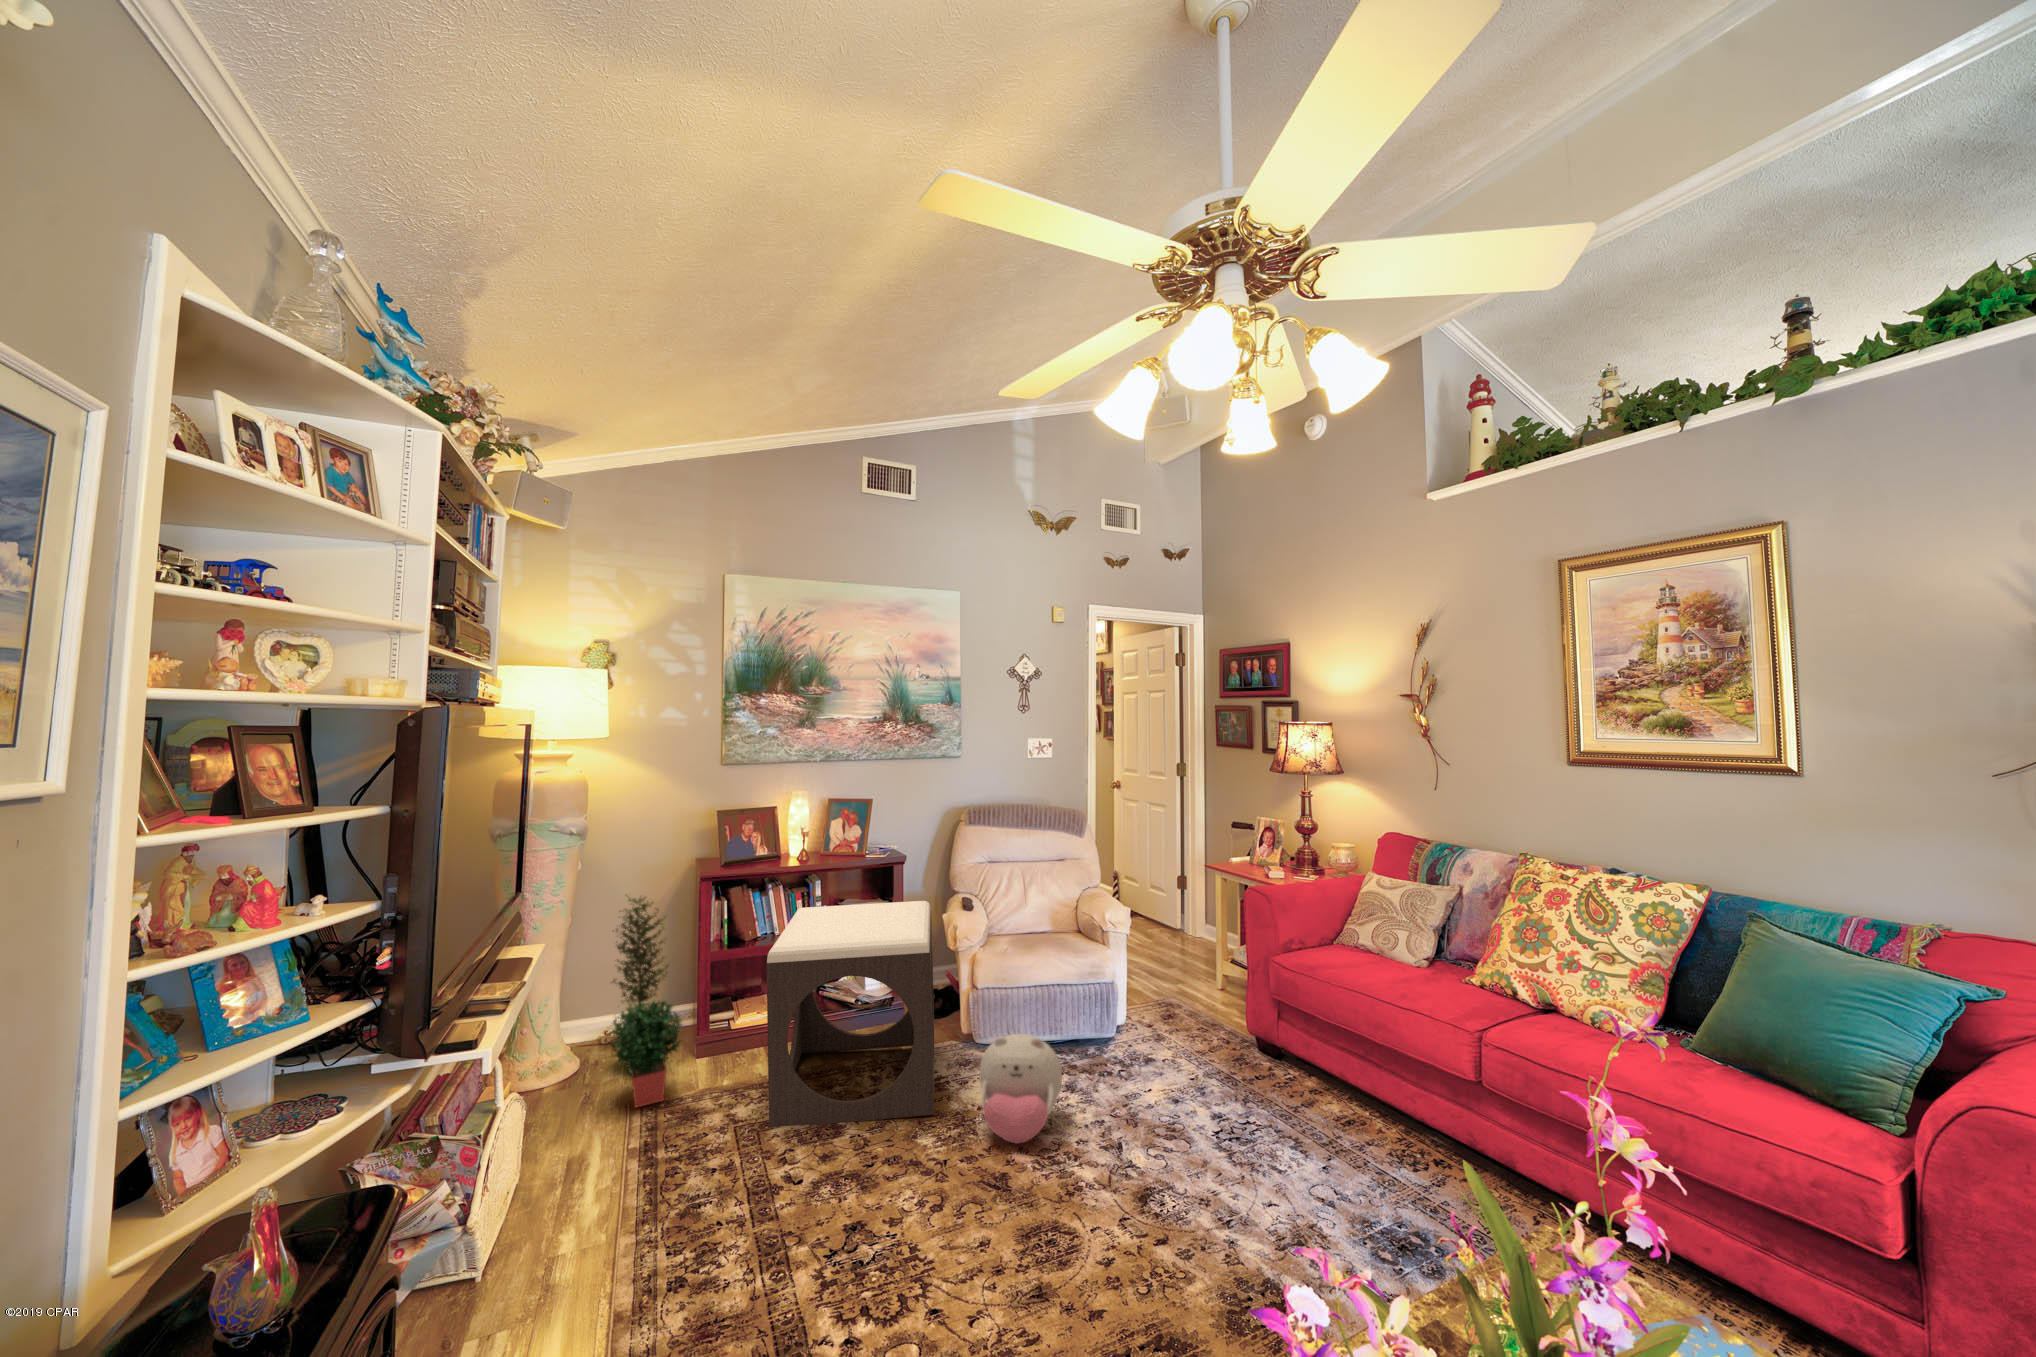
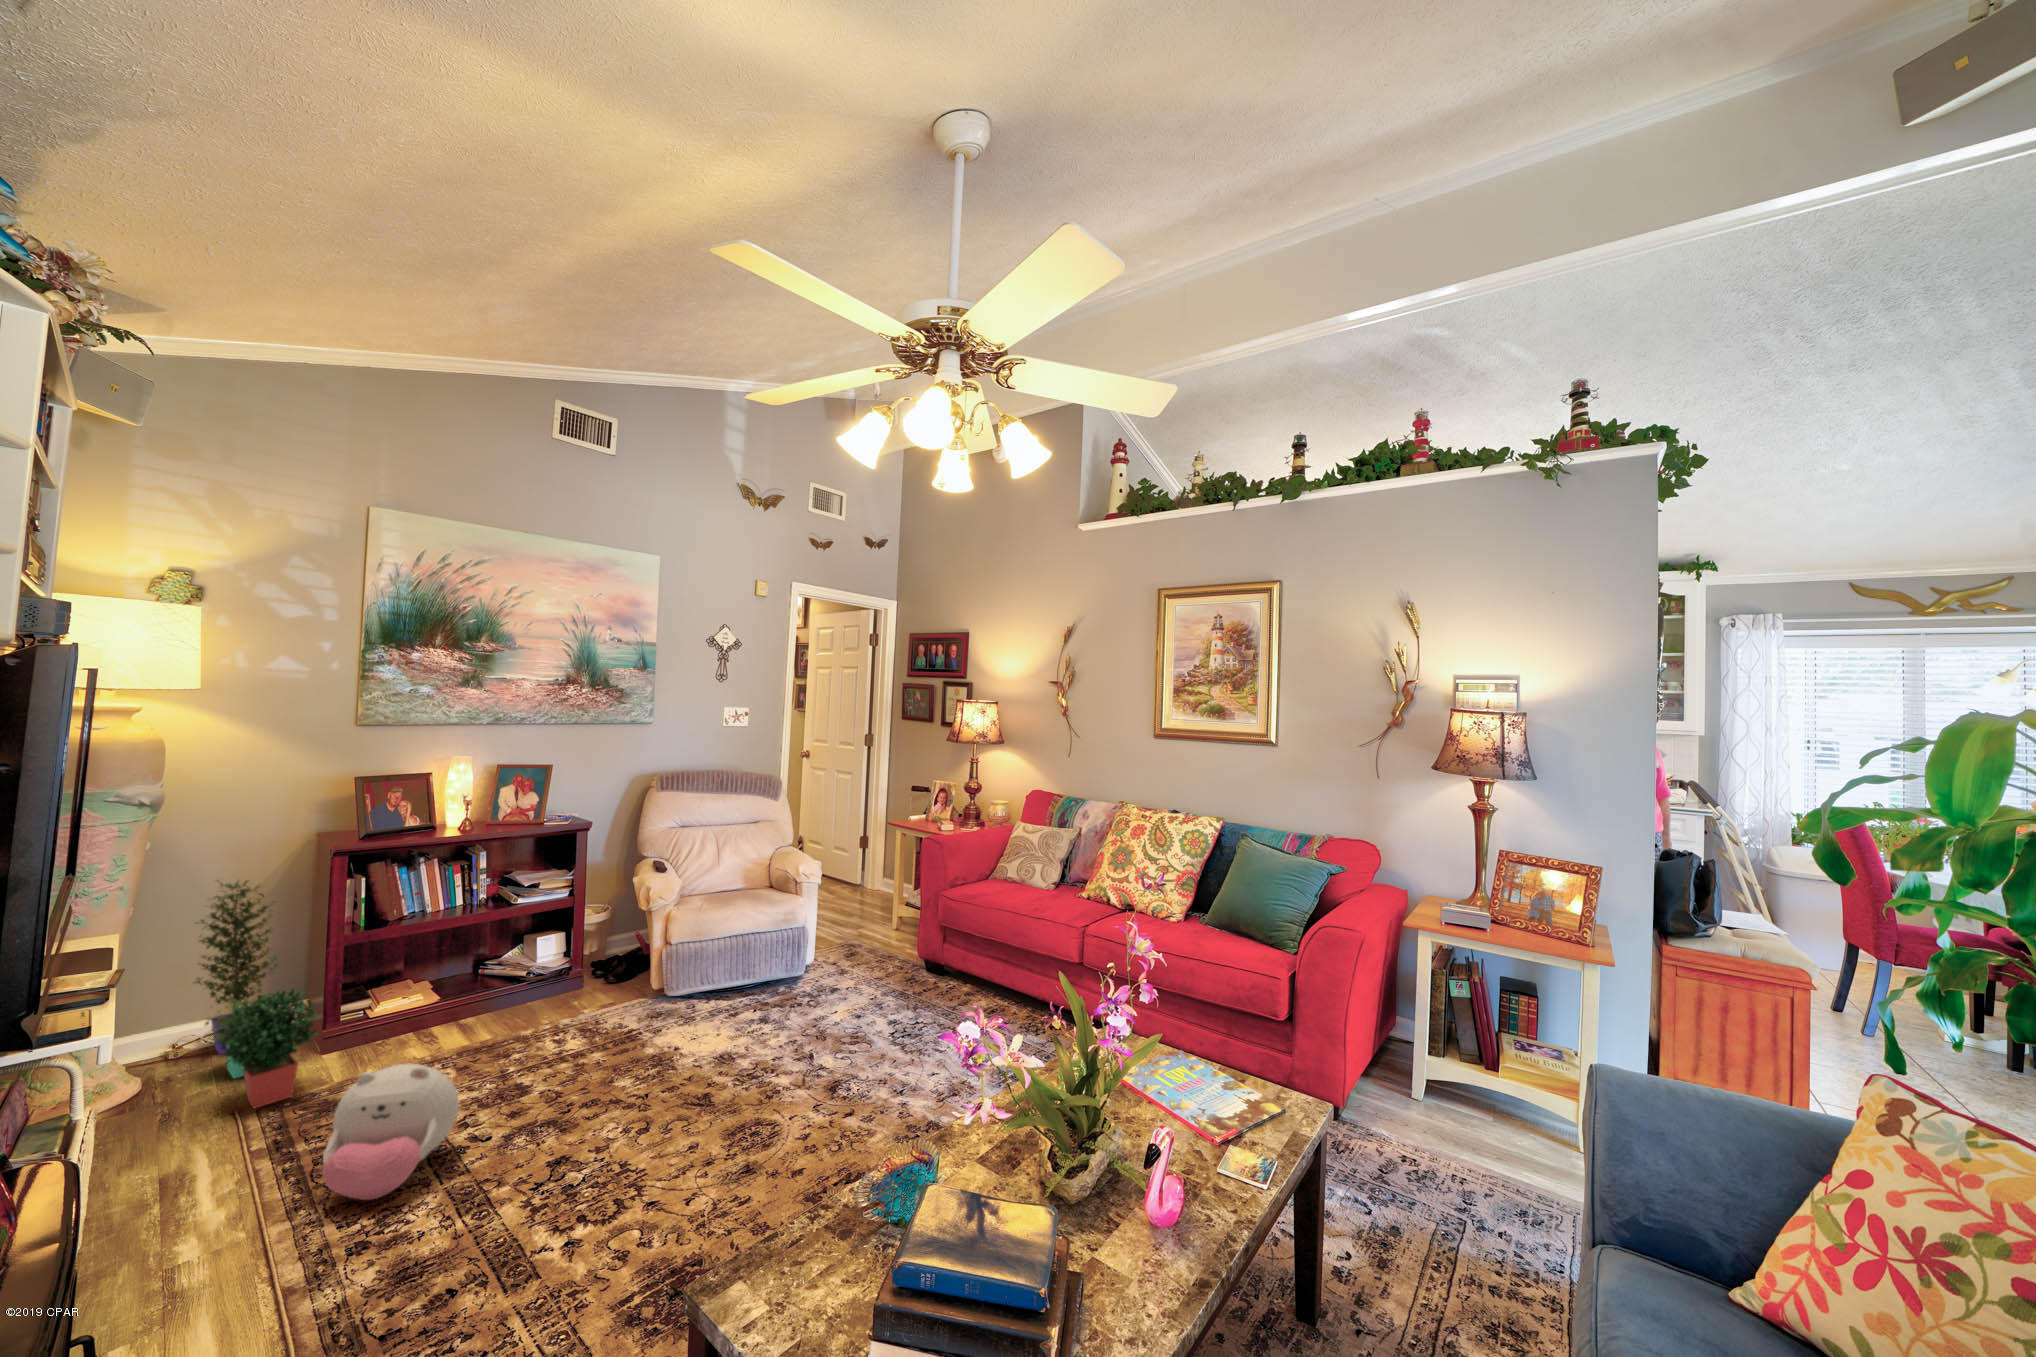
footstool: present [767,901,935,1127] -> none [441,866,631,1101]
plush toy: present [979,1034,1062,1143] -> present [322,1064,459,1200]

